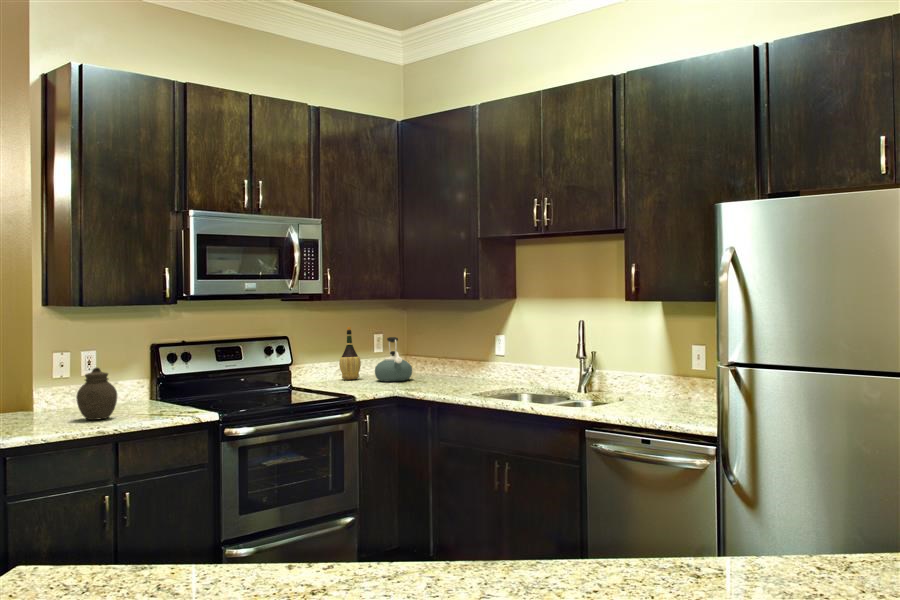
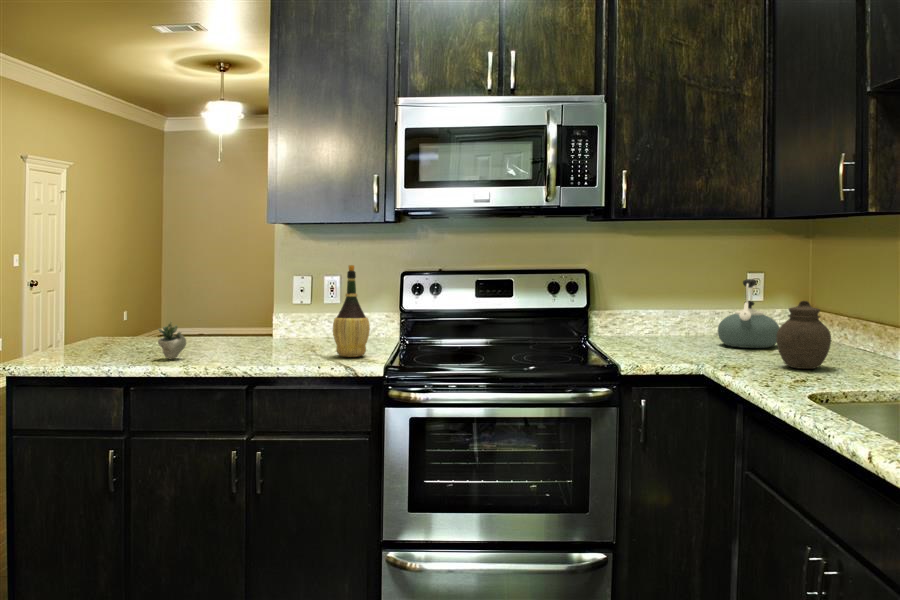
wine bottle: present [339,327,361,380] -> present [333,265,370,357]
jar: present [76,368,117,420] -> present [776,301,831,369]
succulent plant: none [21,390,71,429] -> present [158,322,186,359]

